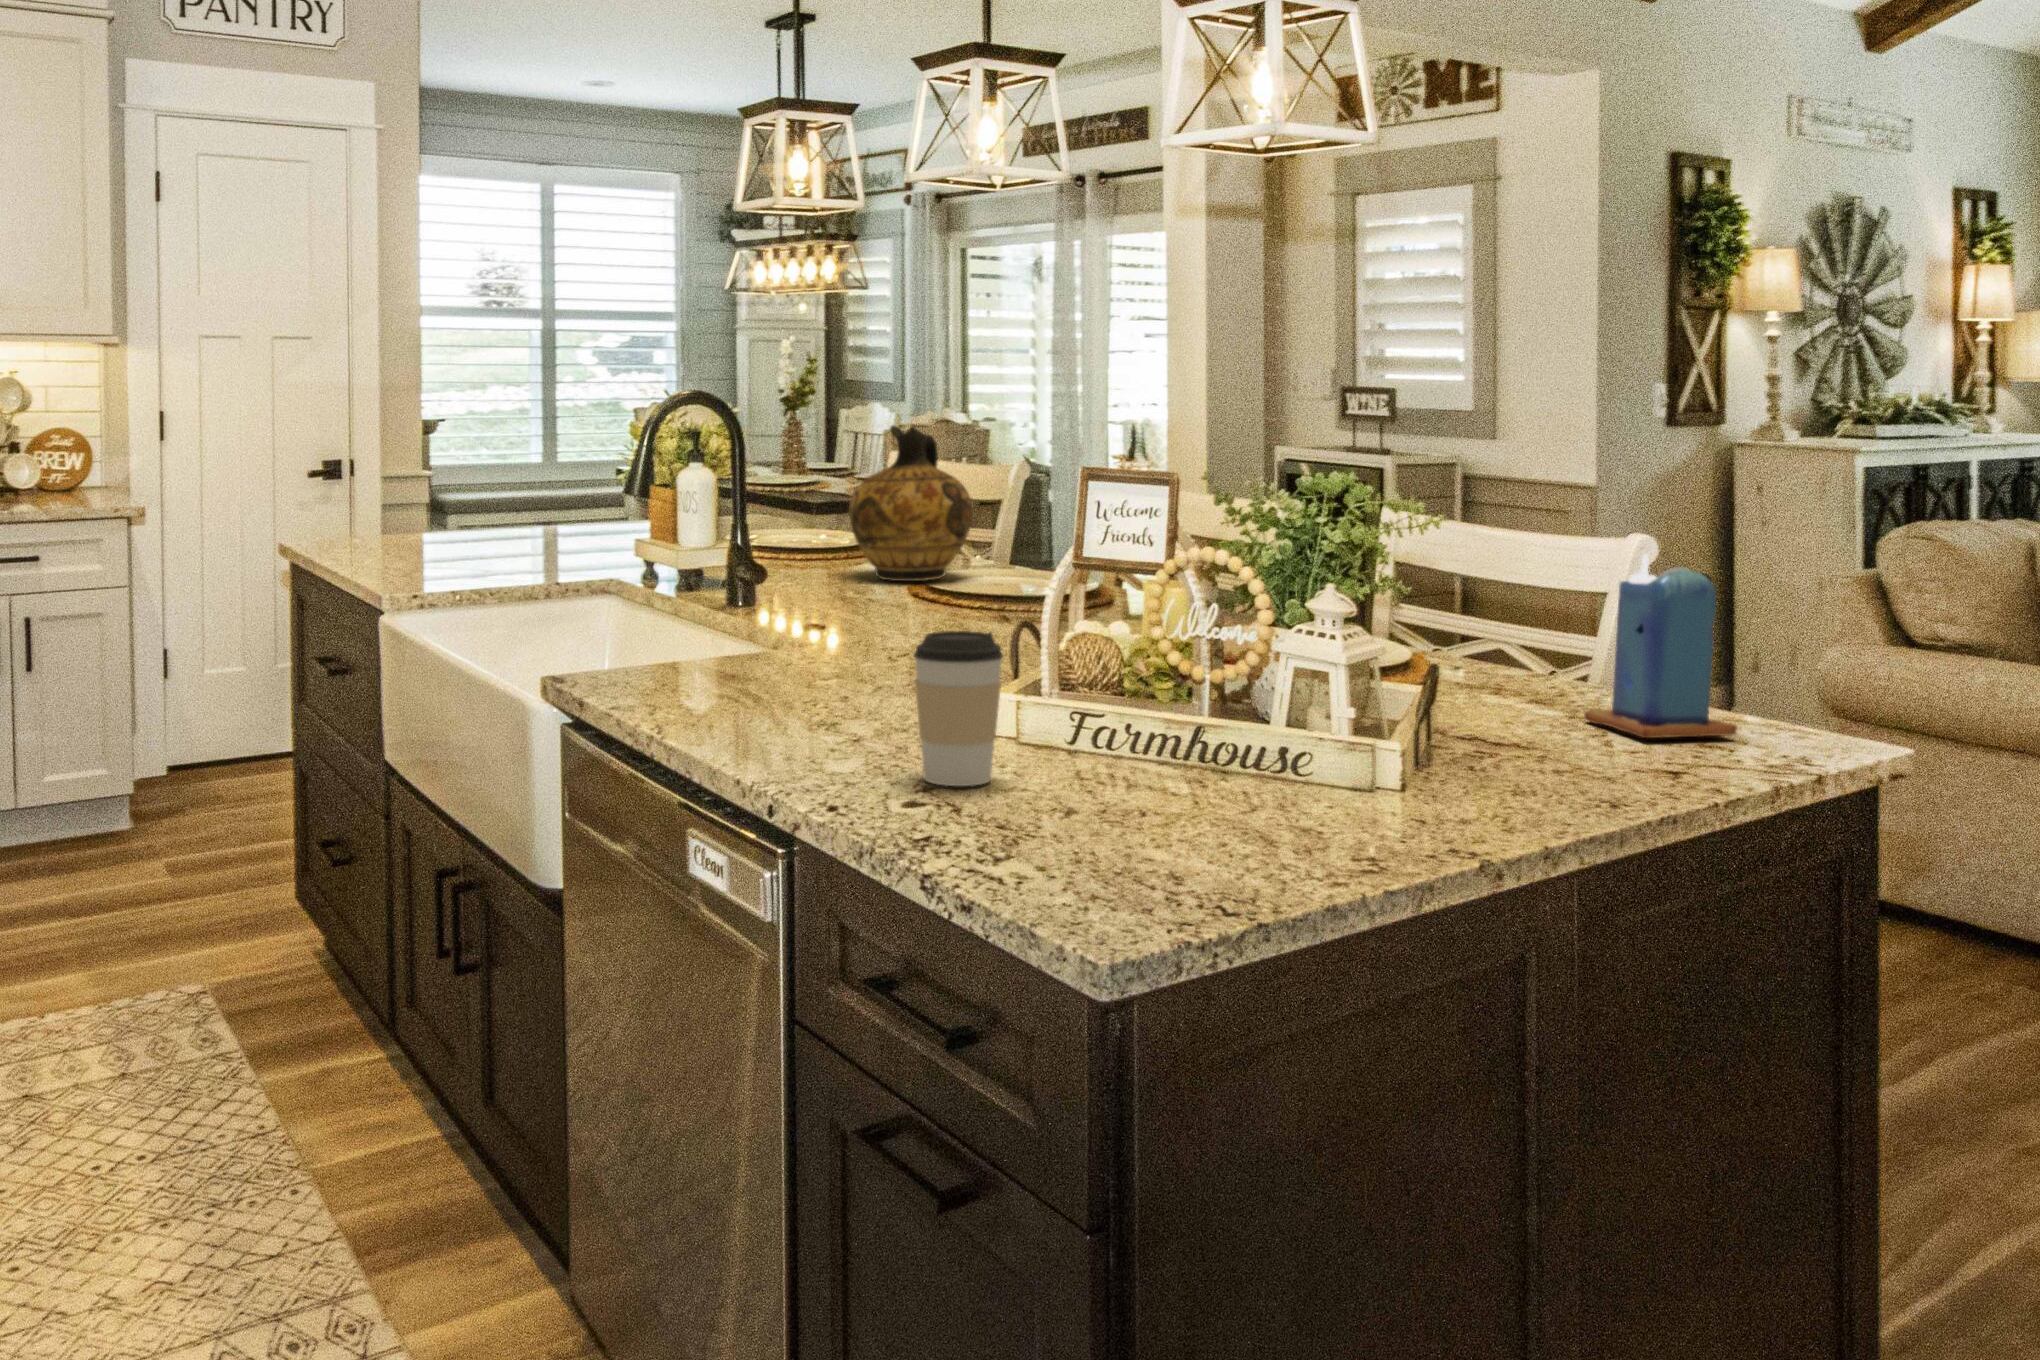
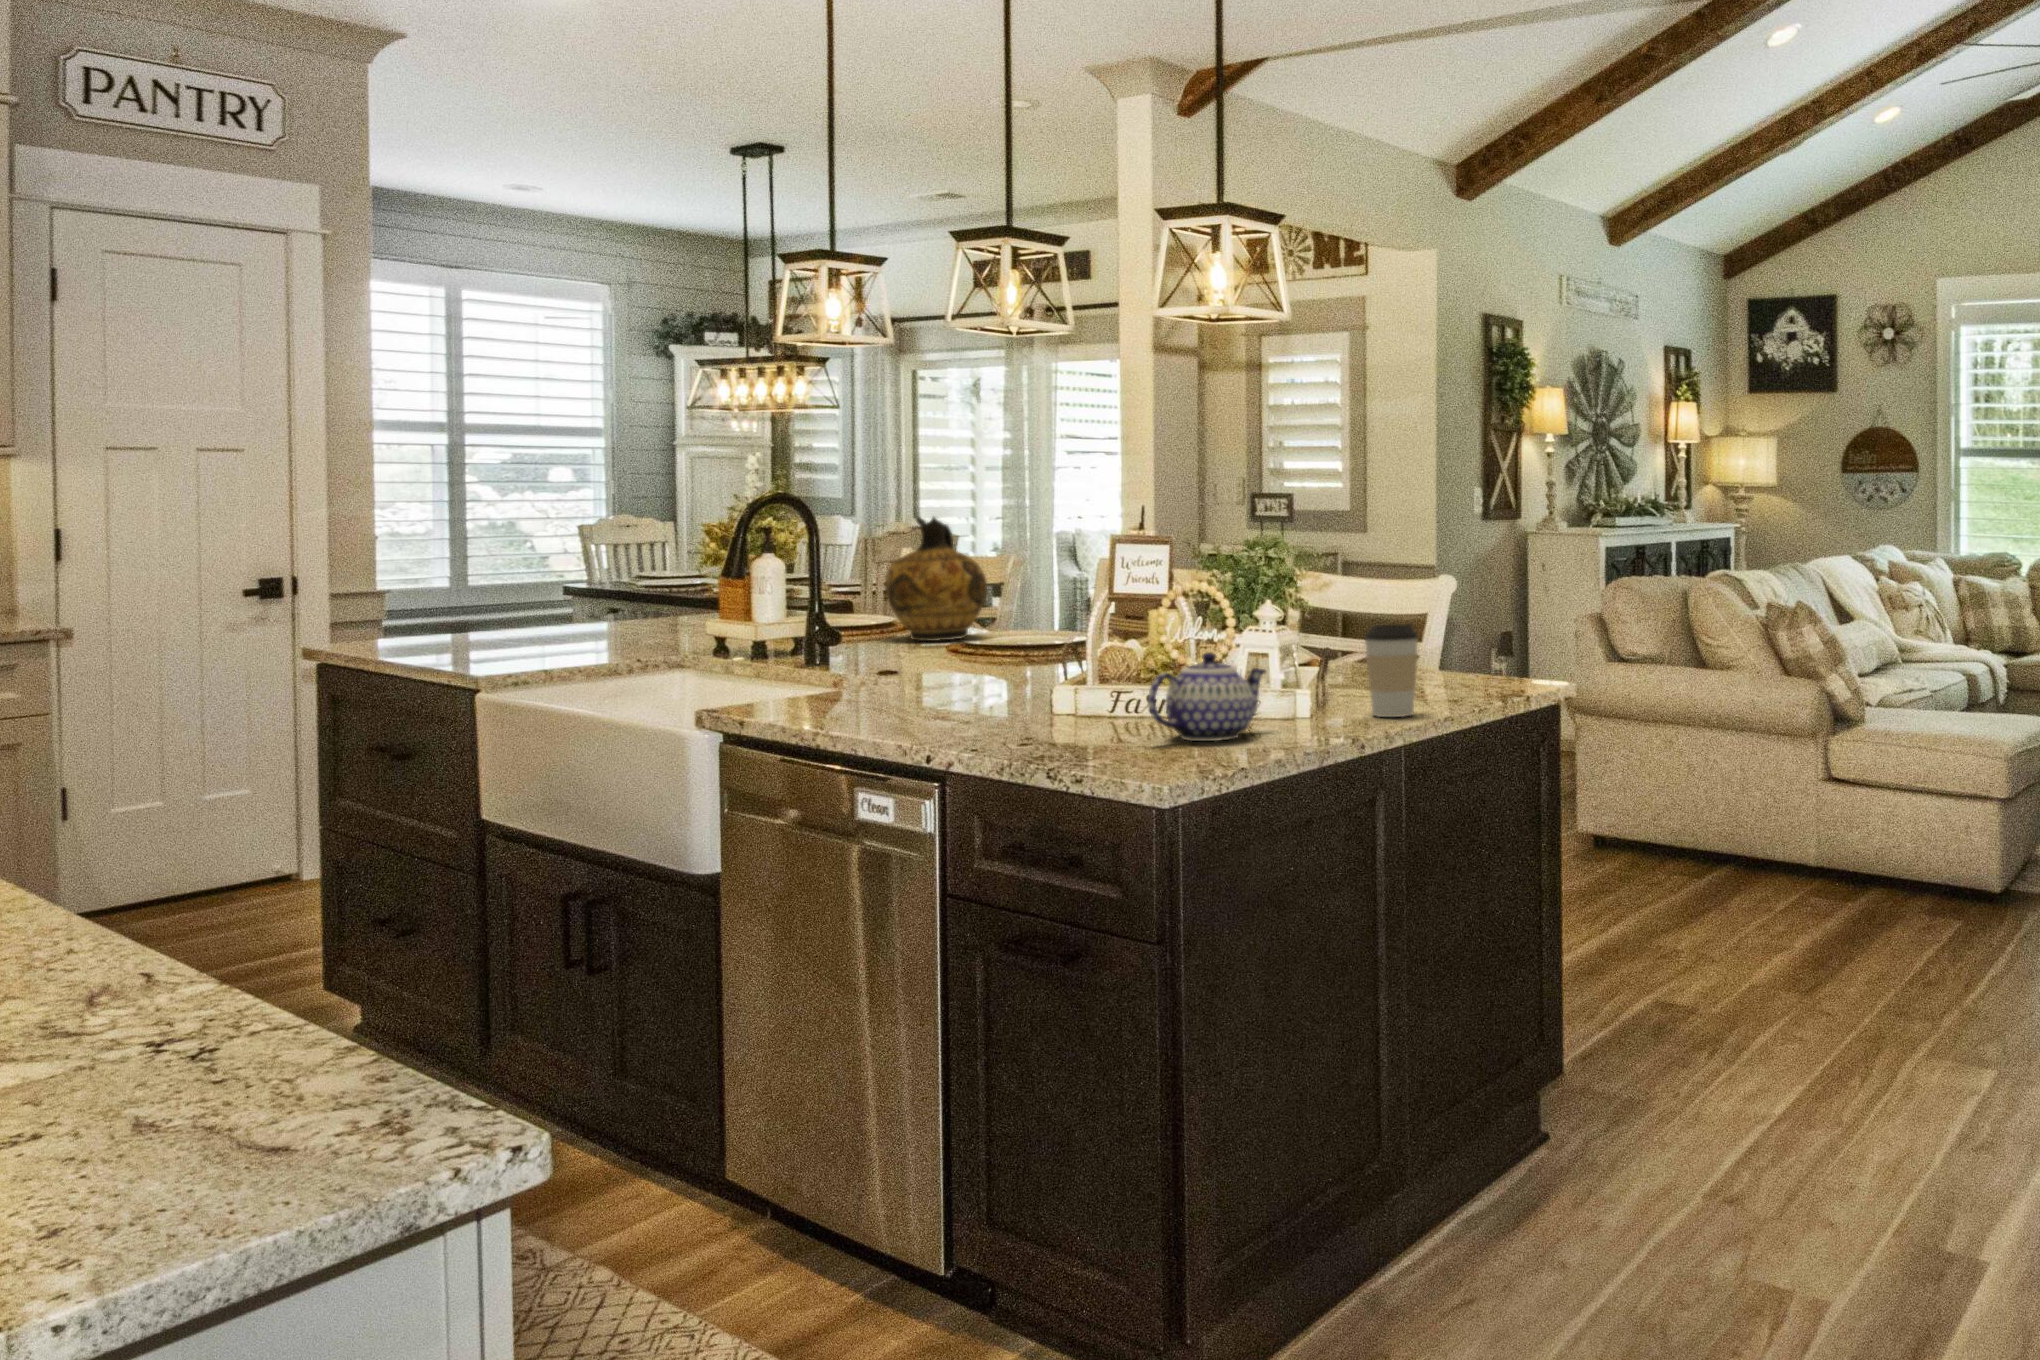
candle: present [1585,554,1737,738] -> none [1421,579,1503,690]
coffee cup: present [914,631,1003,786] -> present [1365,623,1418,717]
teapot: none [1104,679,1314,828] -> present [1148,652,1265,741]

